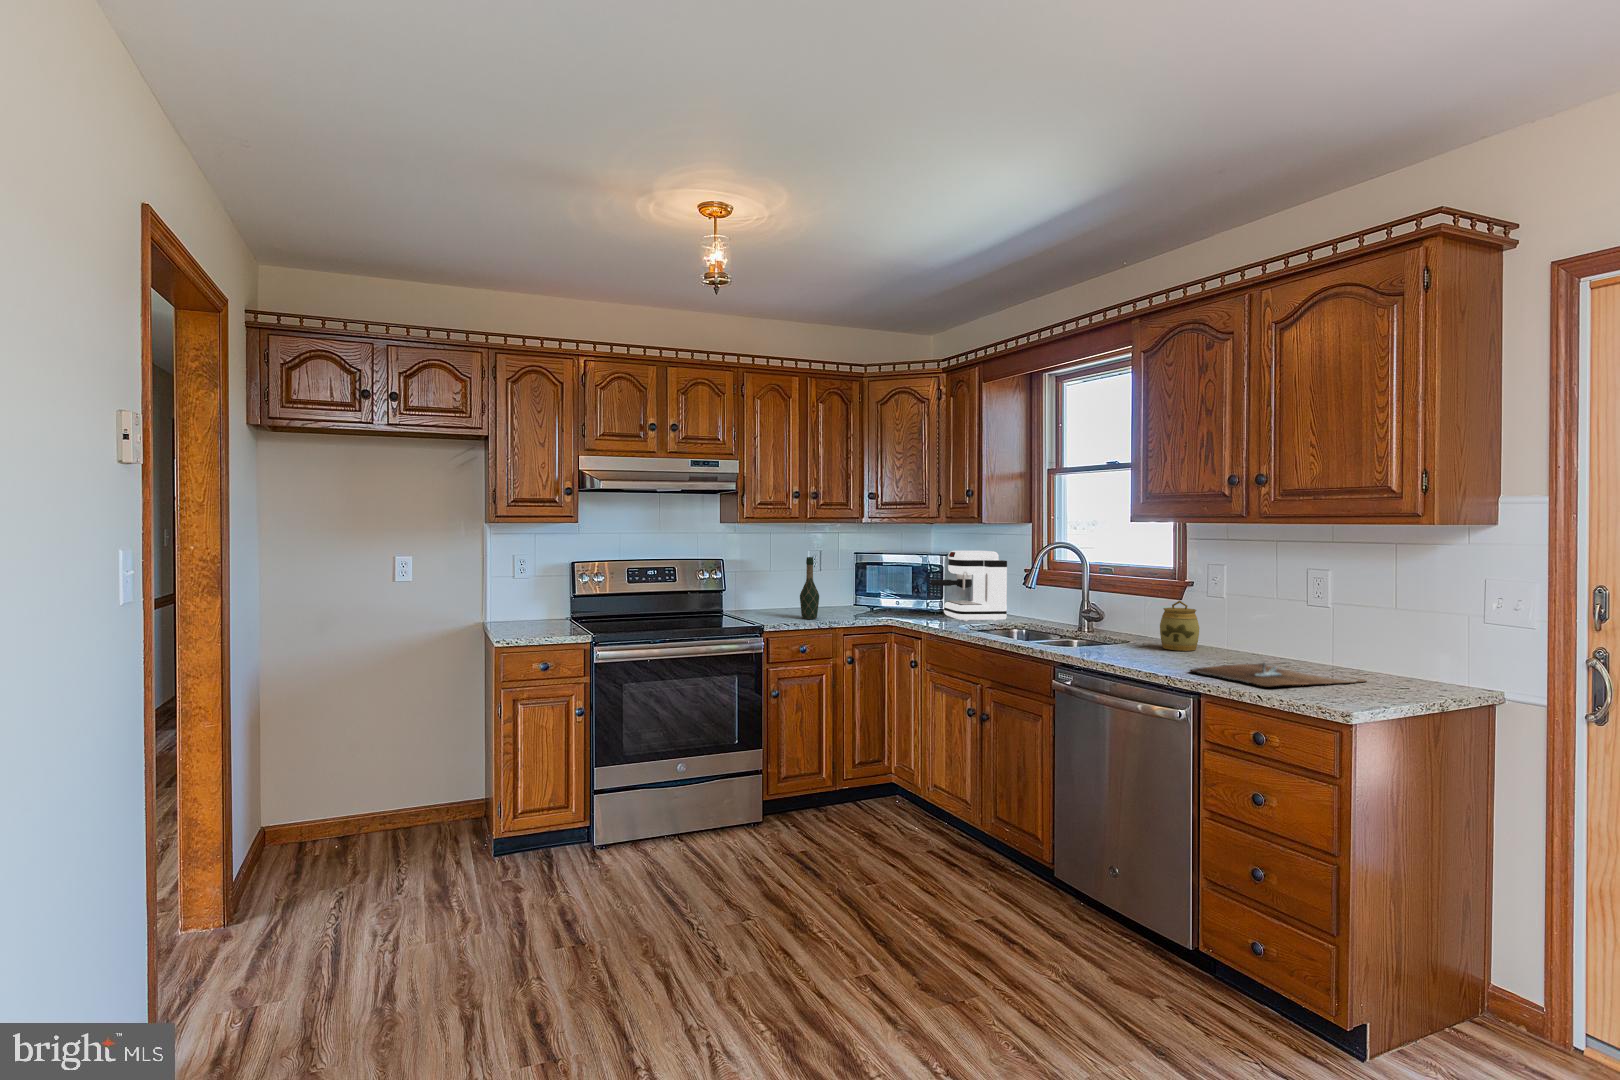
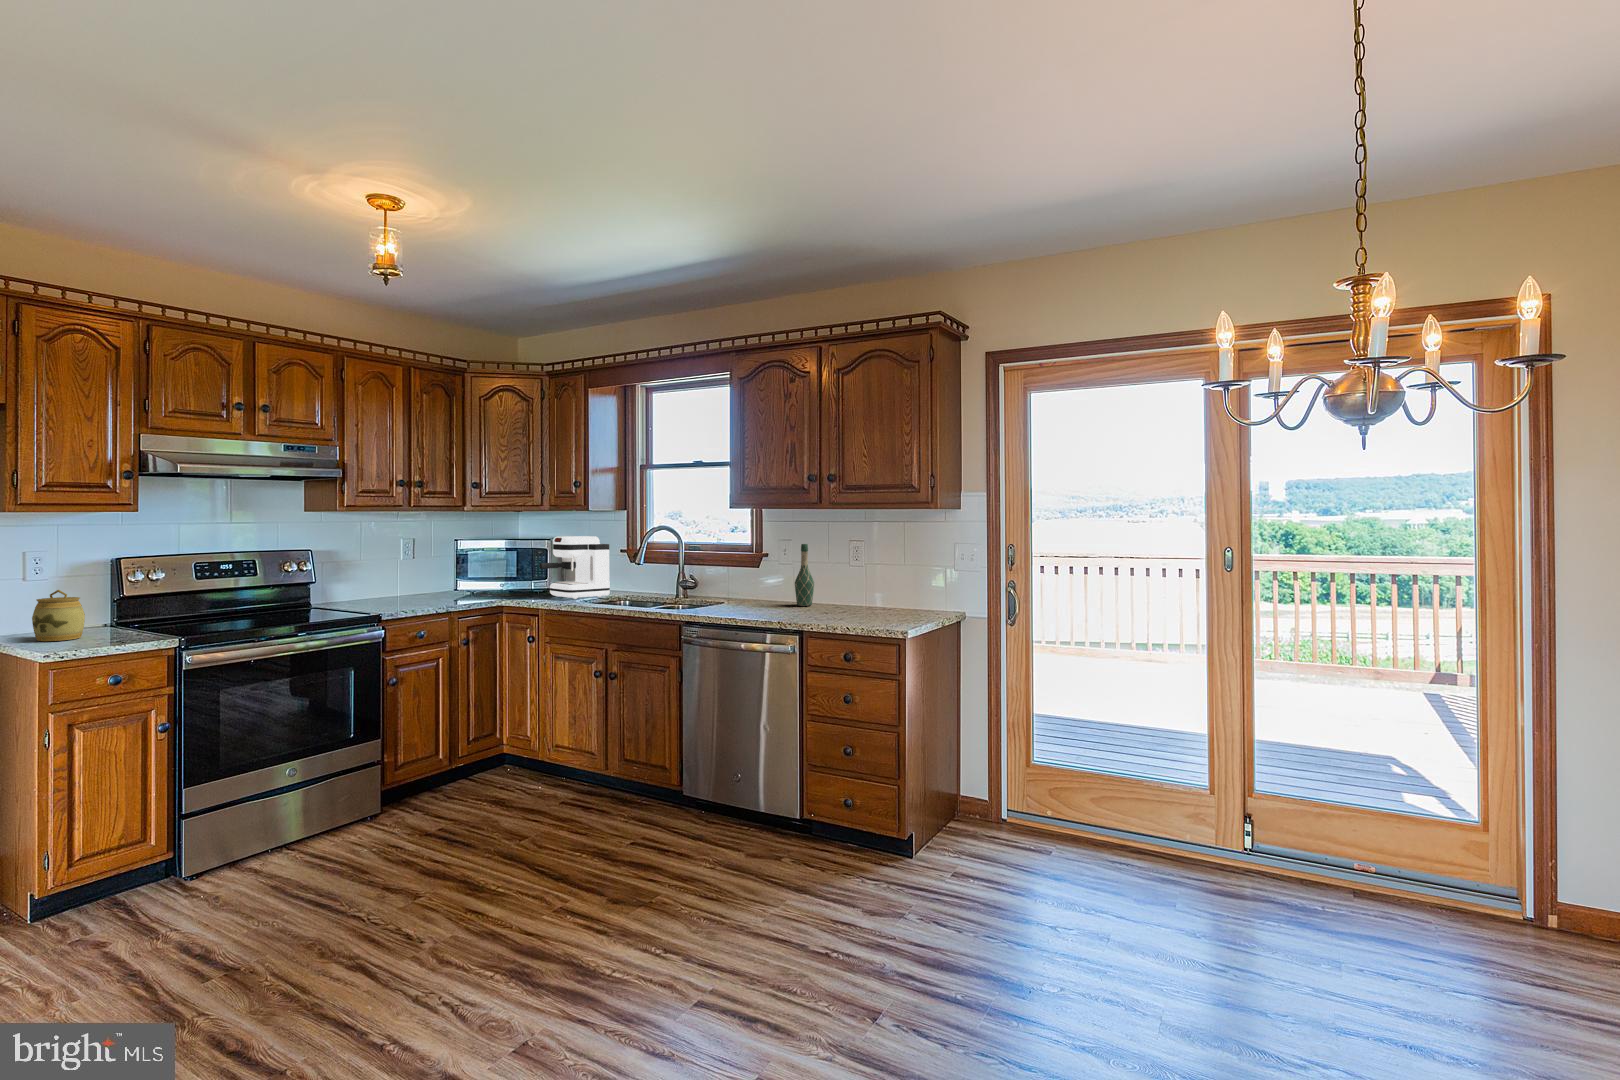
wine bottle: present [800,557,819,619] -> present [795,544,814,606]
jar: present [1160,601,1199,651] -> present [32,590,85,641]
cutting board: present [1191,662,1366,686] -> none [787,608,896,623]

